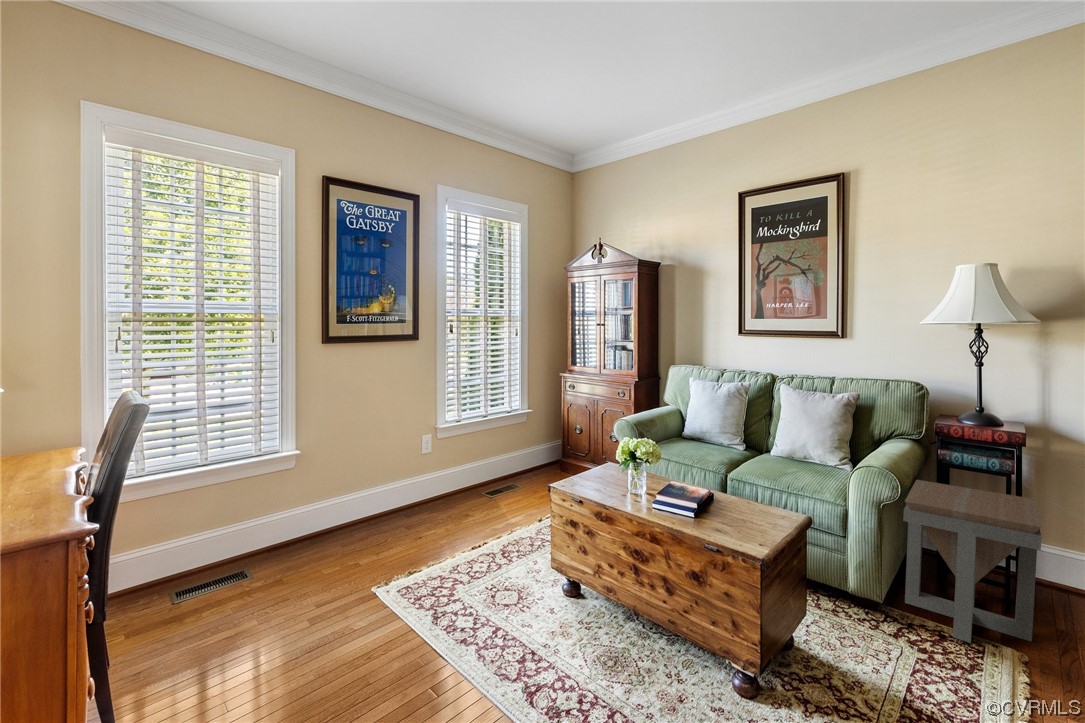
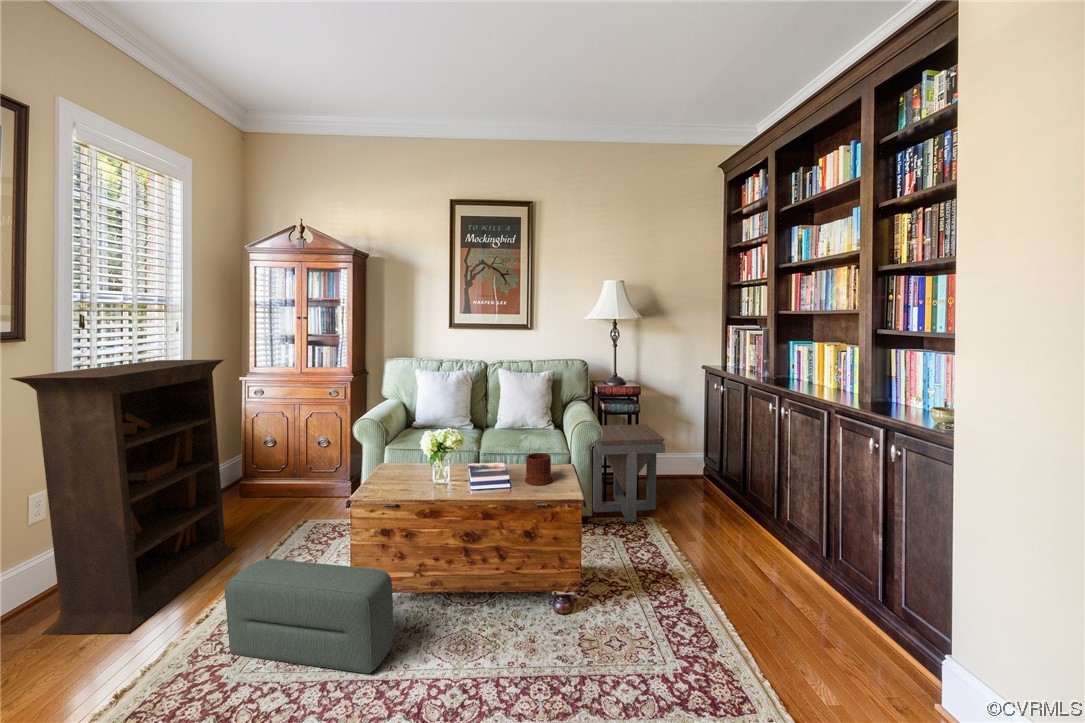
bookcase: none [408,357,532,539] -> present [10,359,237,635]
mug: none [725,487,762,528] -> present [525,453,552,485]
pouf: none [470,515,563,639] -> present [225,559,394,673]

